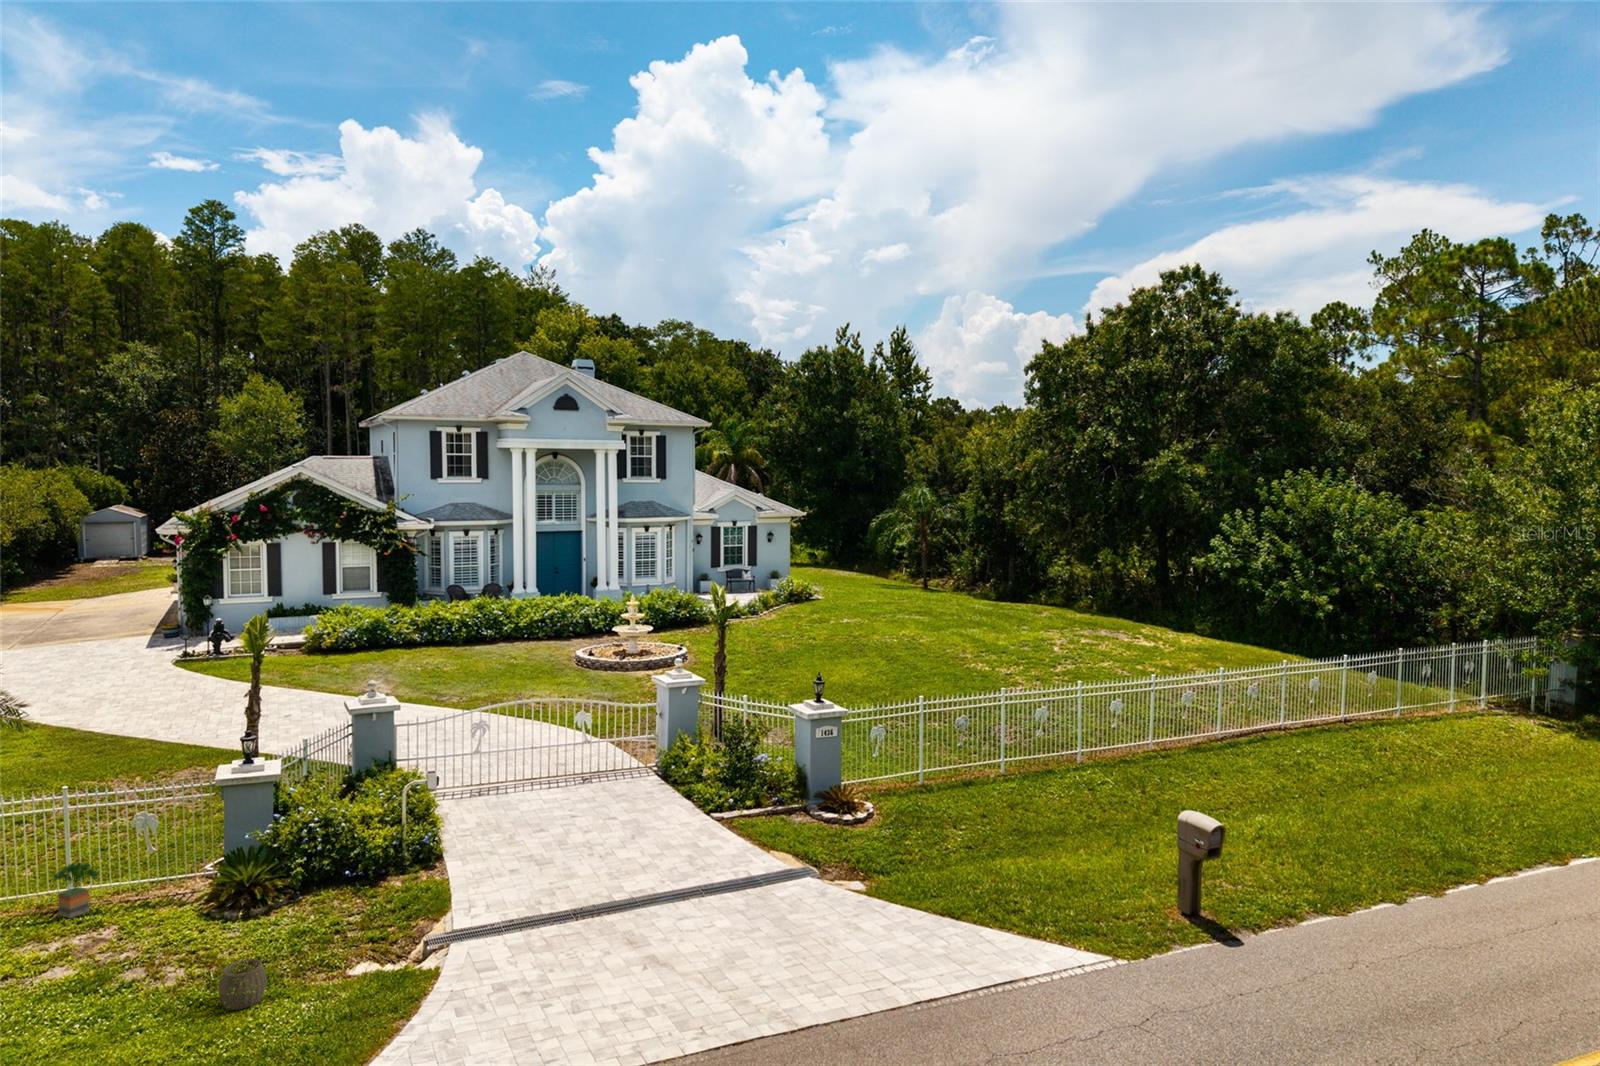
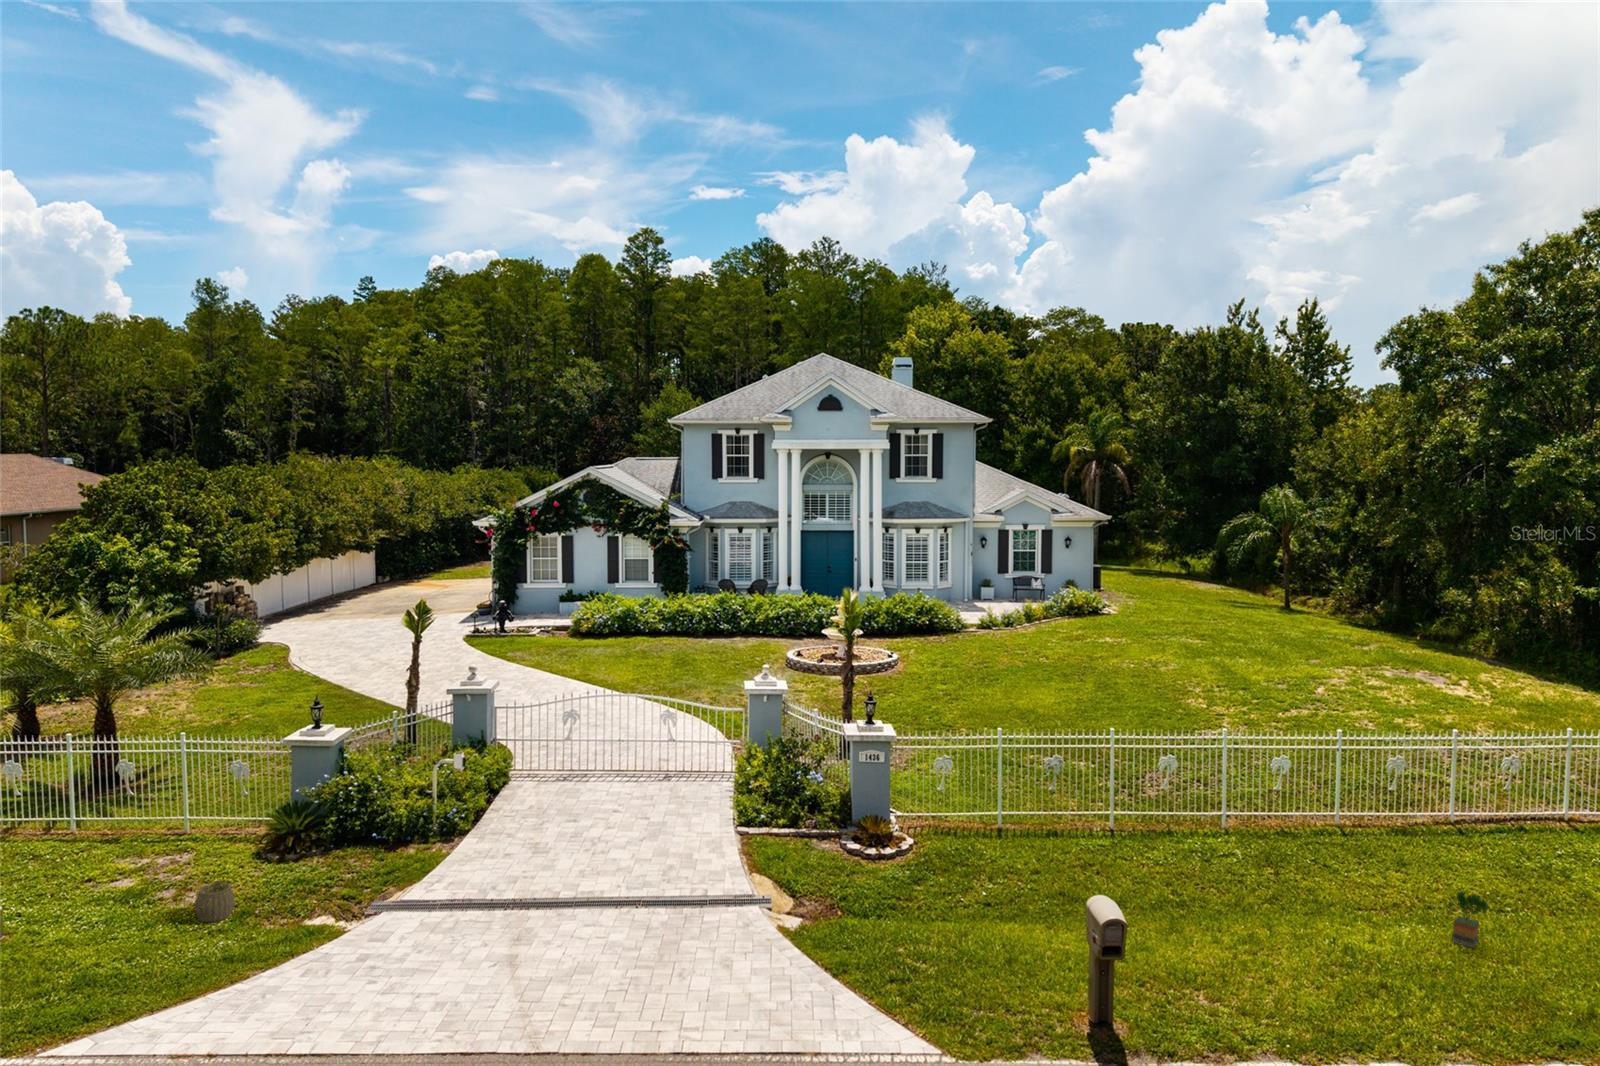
potted tree: present [54,862,98,918] -> present [1448,891,1489,948]

